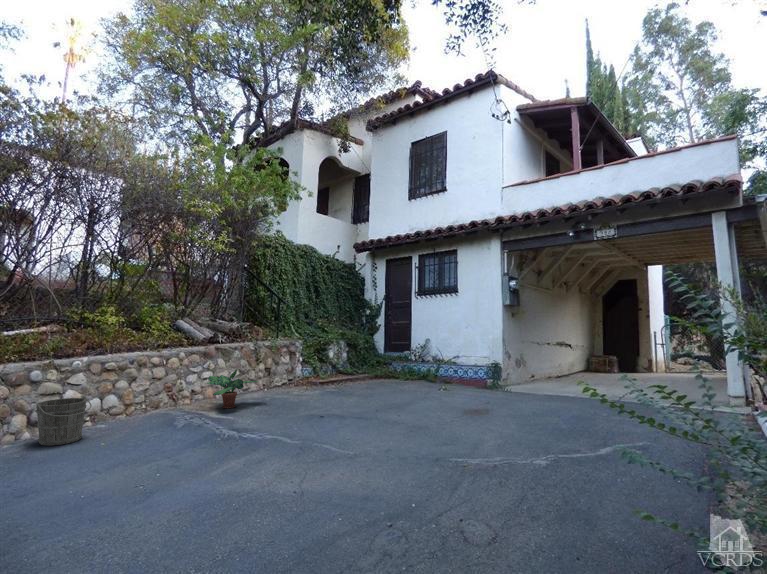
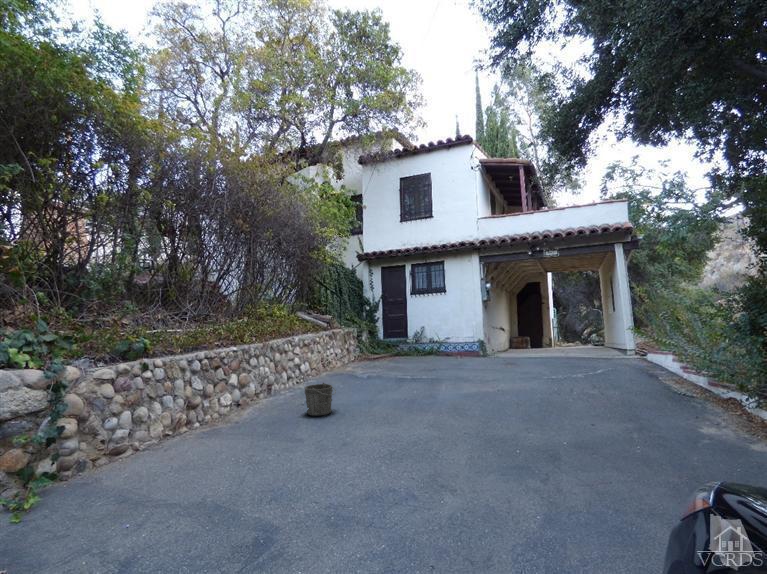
potted plant: present [207,370,258,408] -> none [341,358,376,386]

